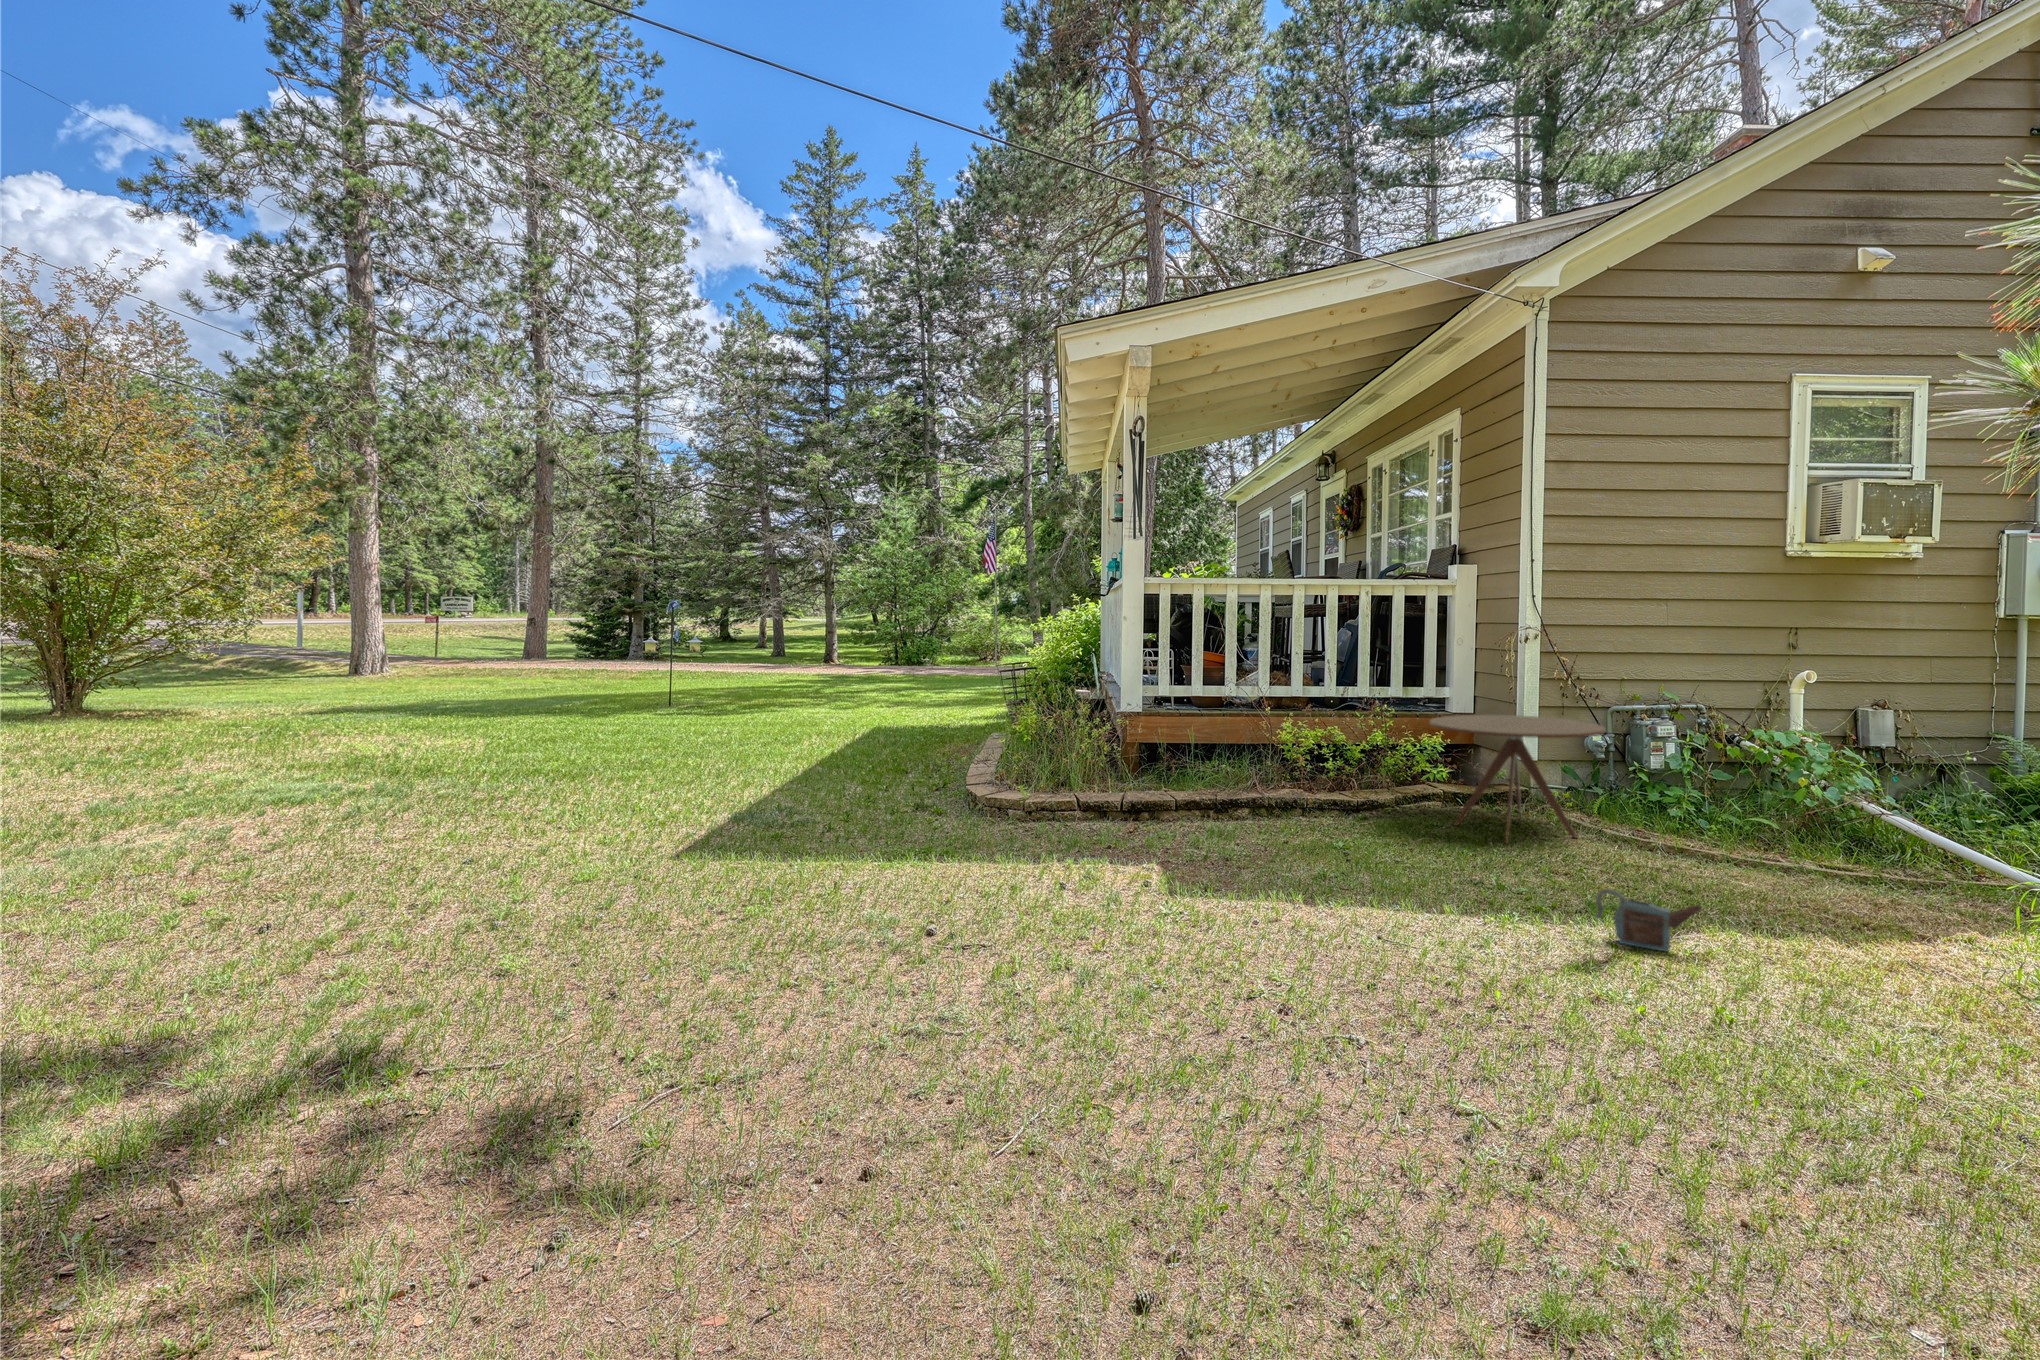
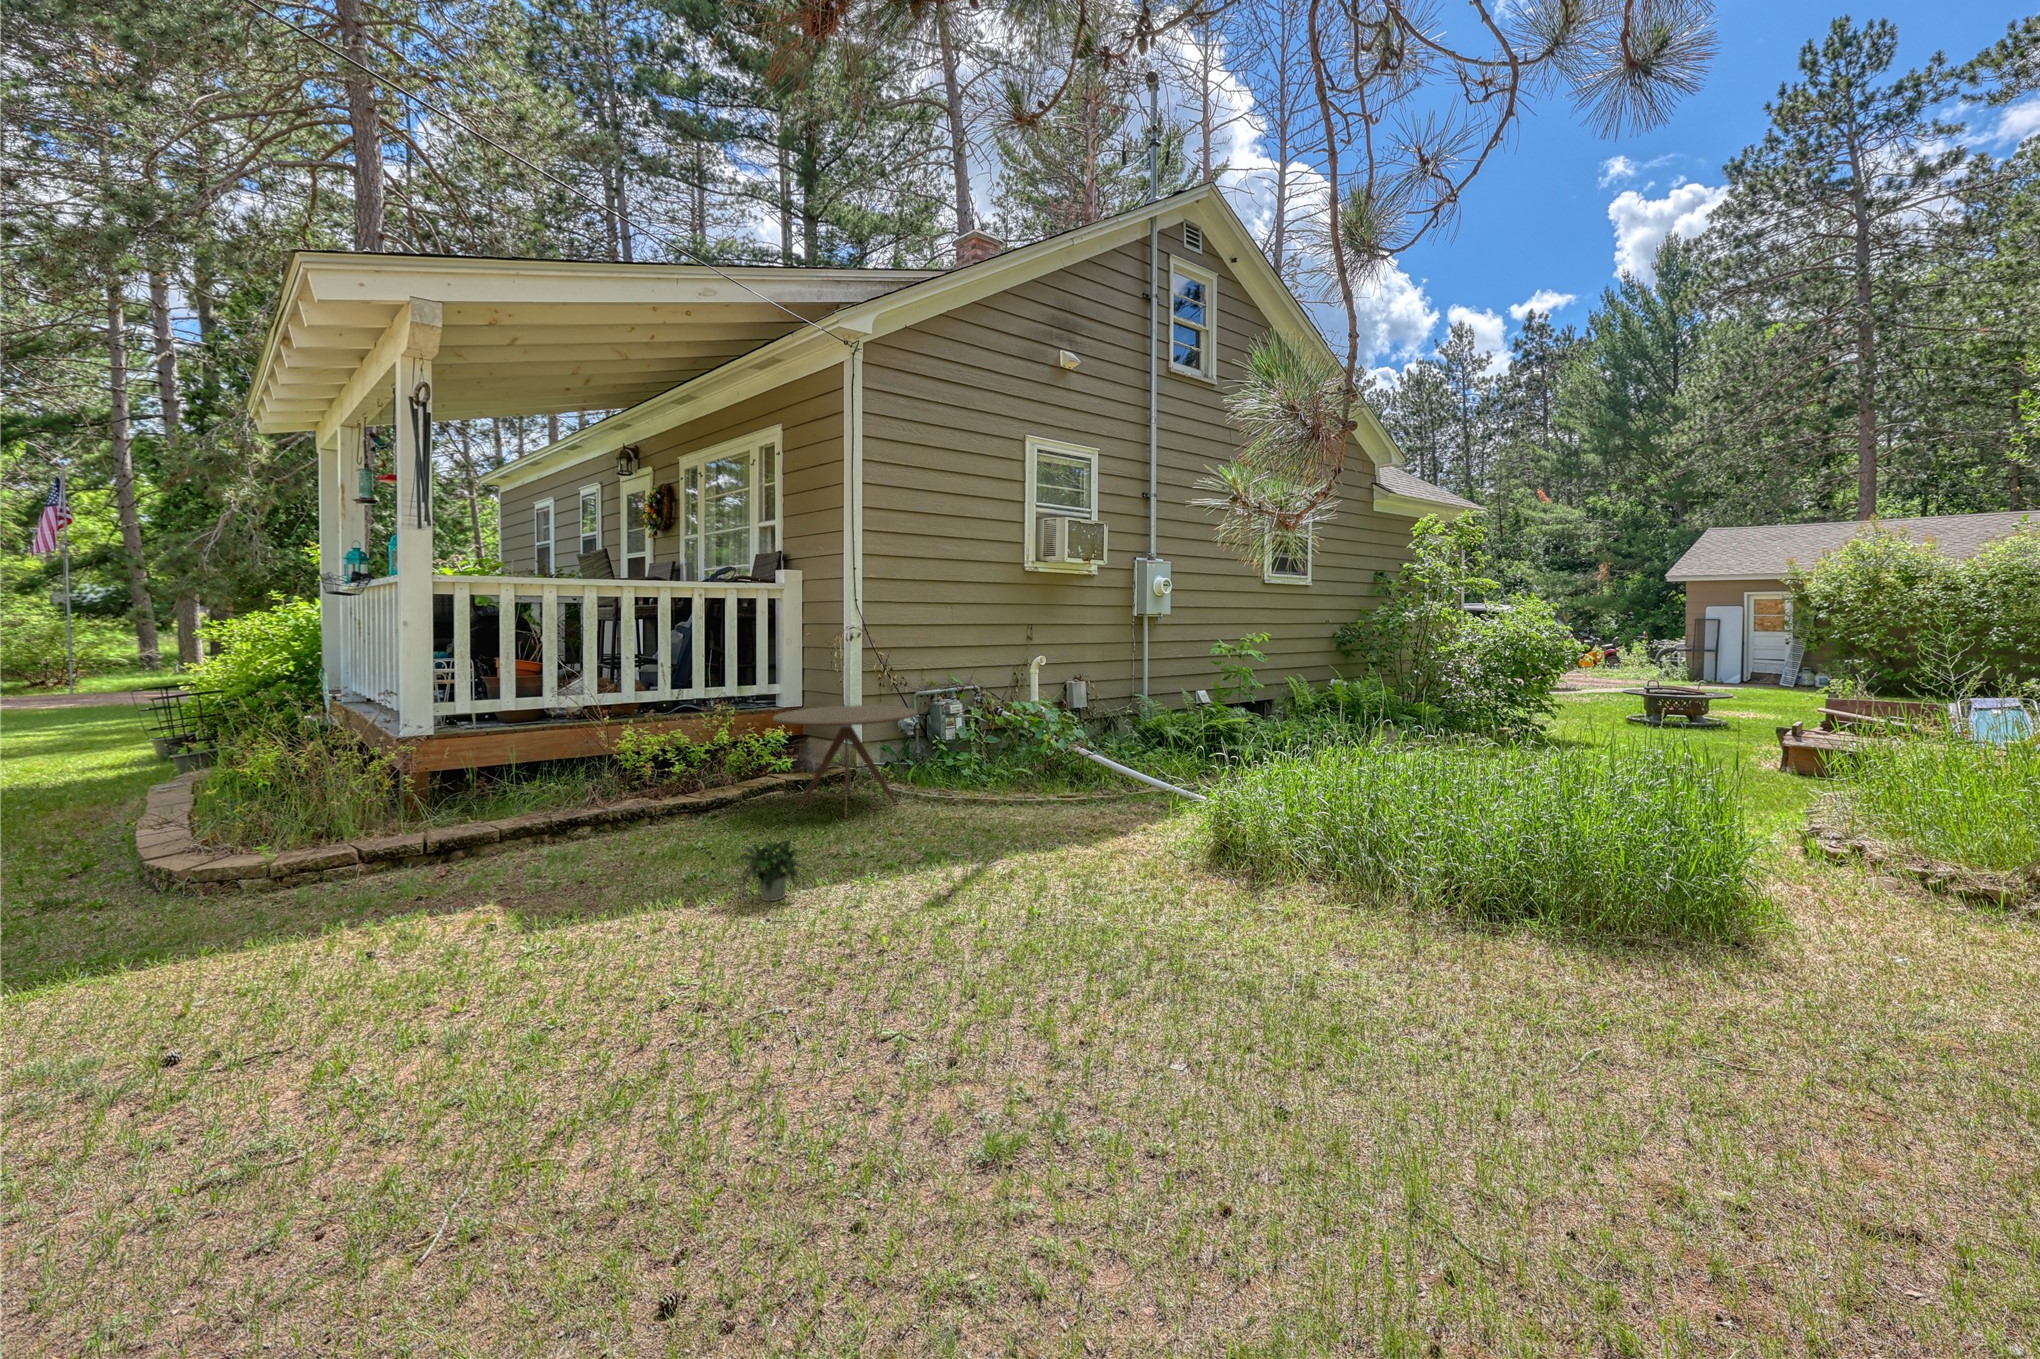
potted plant: none [1331,843,1433,918] -> present [736,839,808,901]
watering can: present [1596,889,1702,952] -> none [935,839,1008,881]

